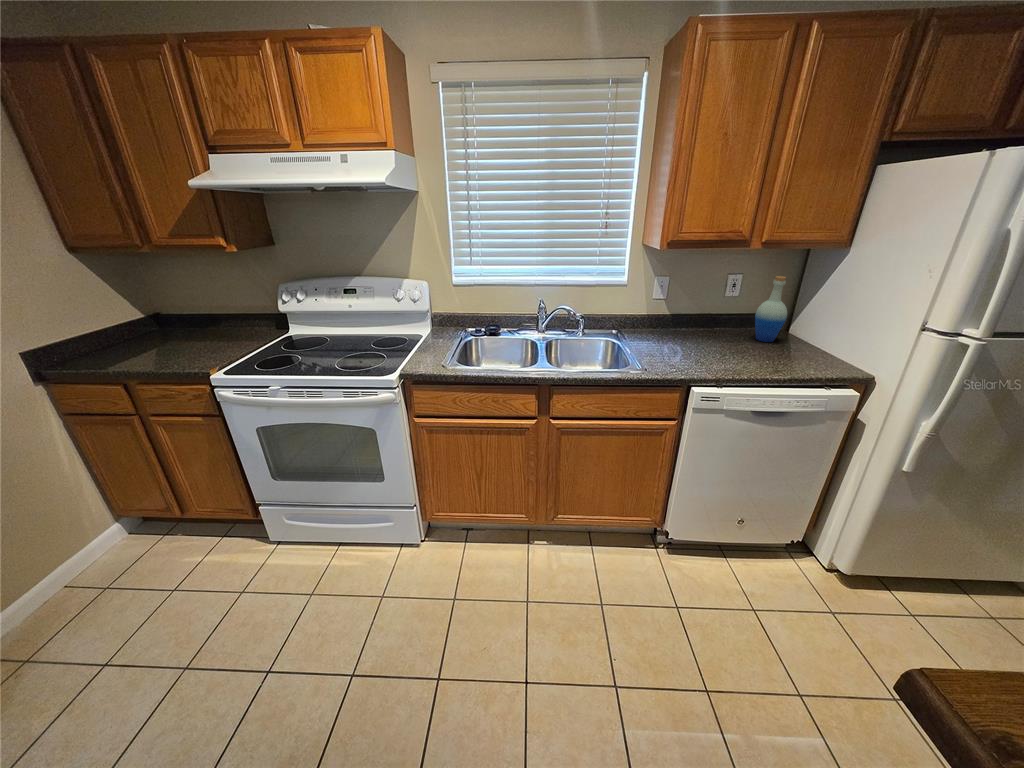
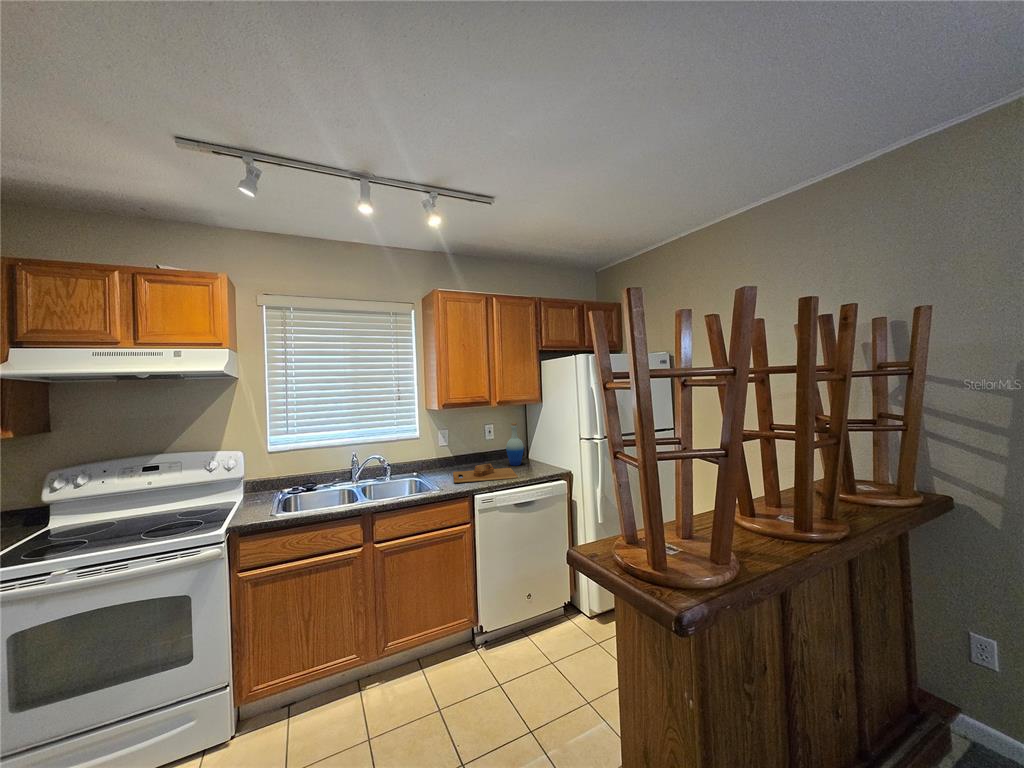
cutting board: none [664,337,768,371] -> present [453,464,518,483]

